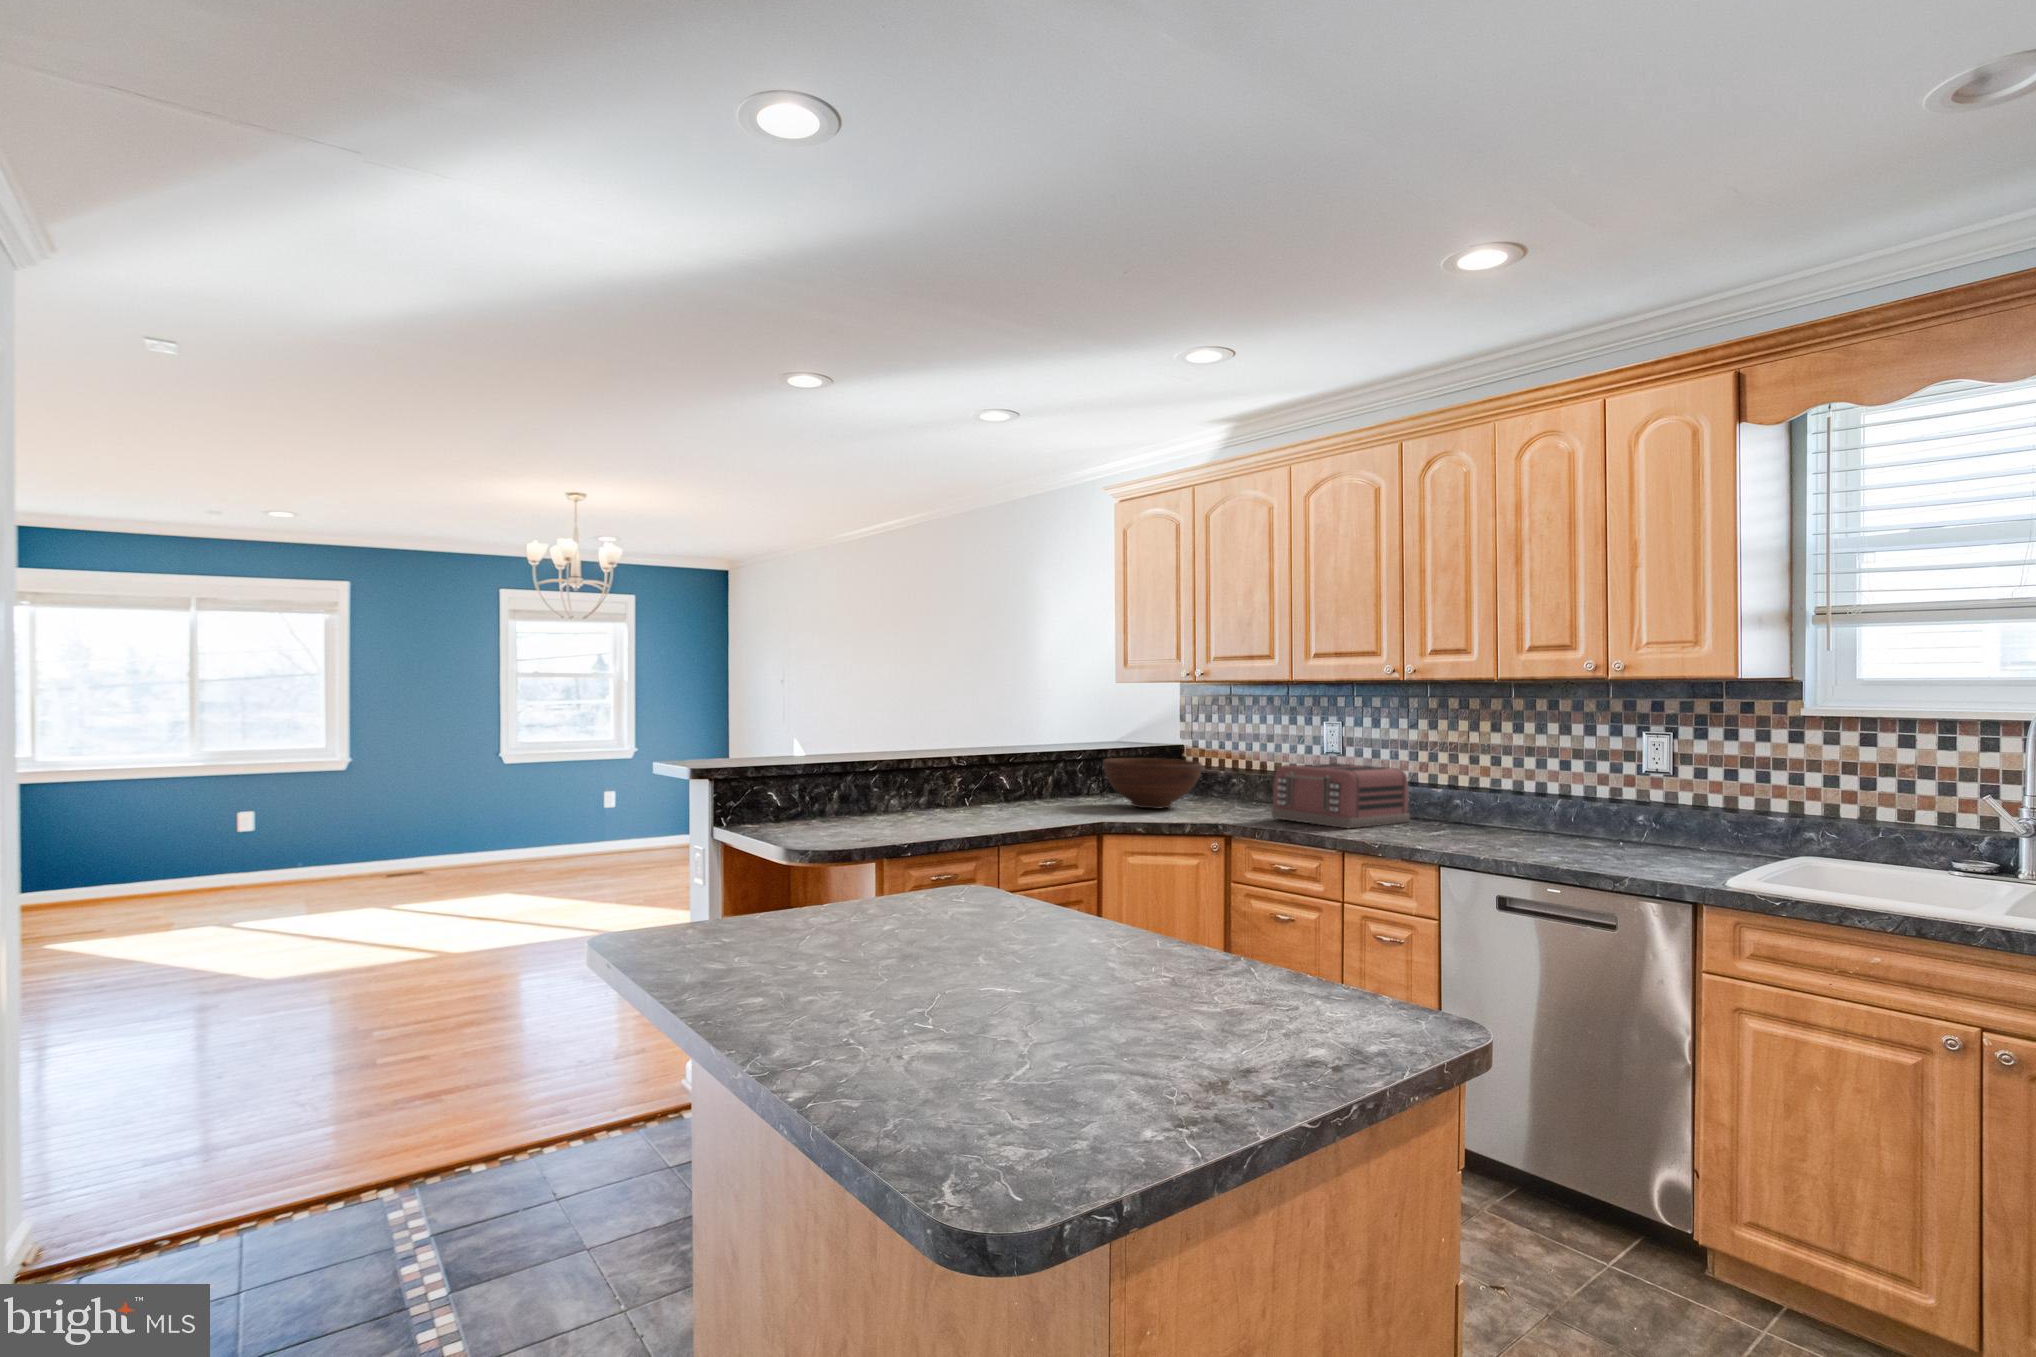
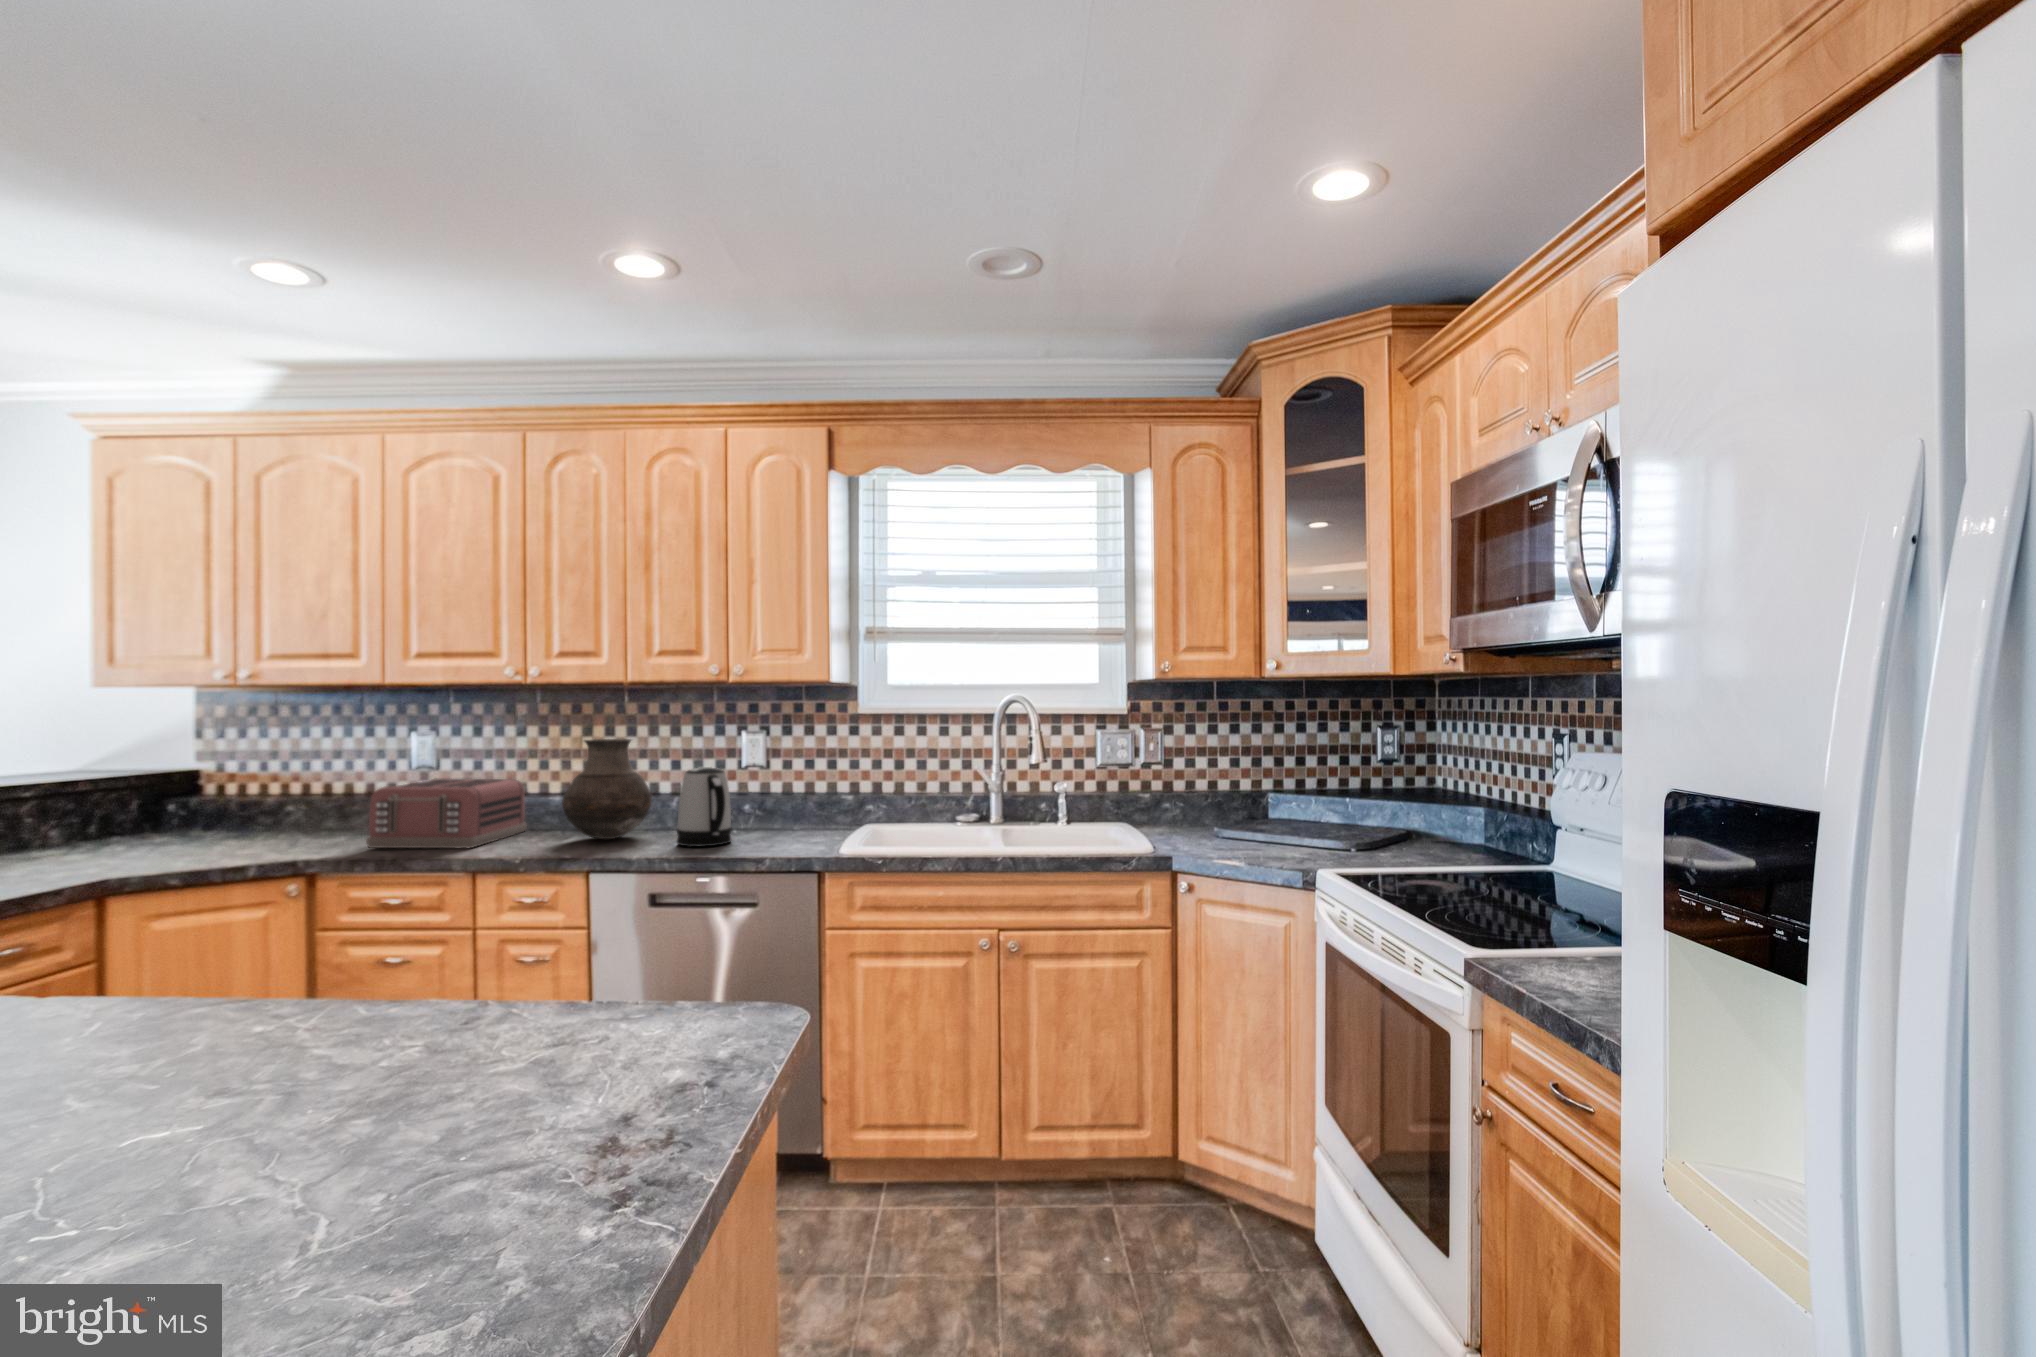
vase: none [1430,731,1523,837] -> present [562,739,652,839]
fruit bowl: present [1103,758,1202,809] -> none [87,791,254,858]
kettle: none [1538,767,1603,856] -> present [677,767,731,846]

